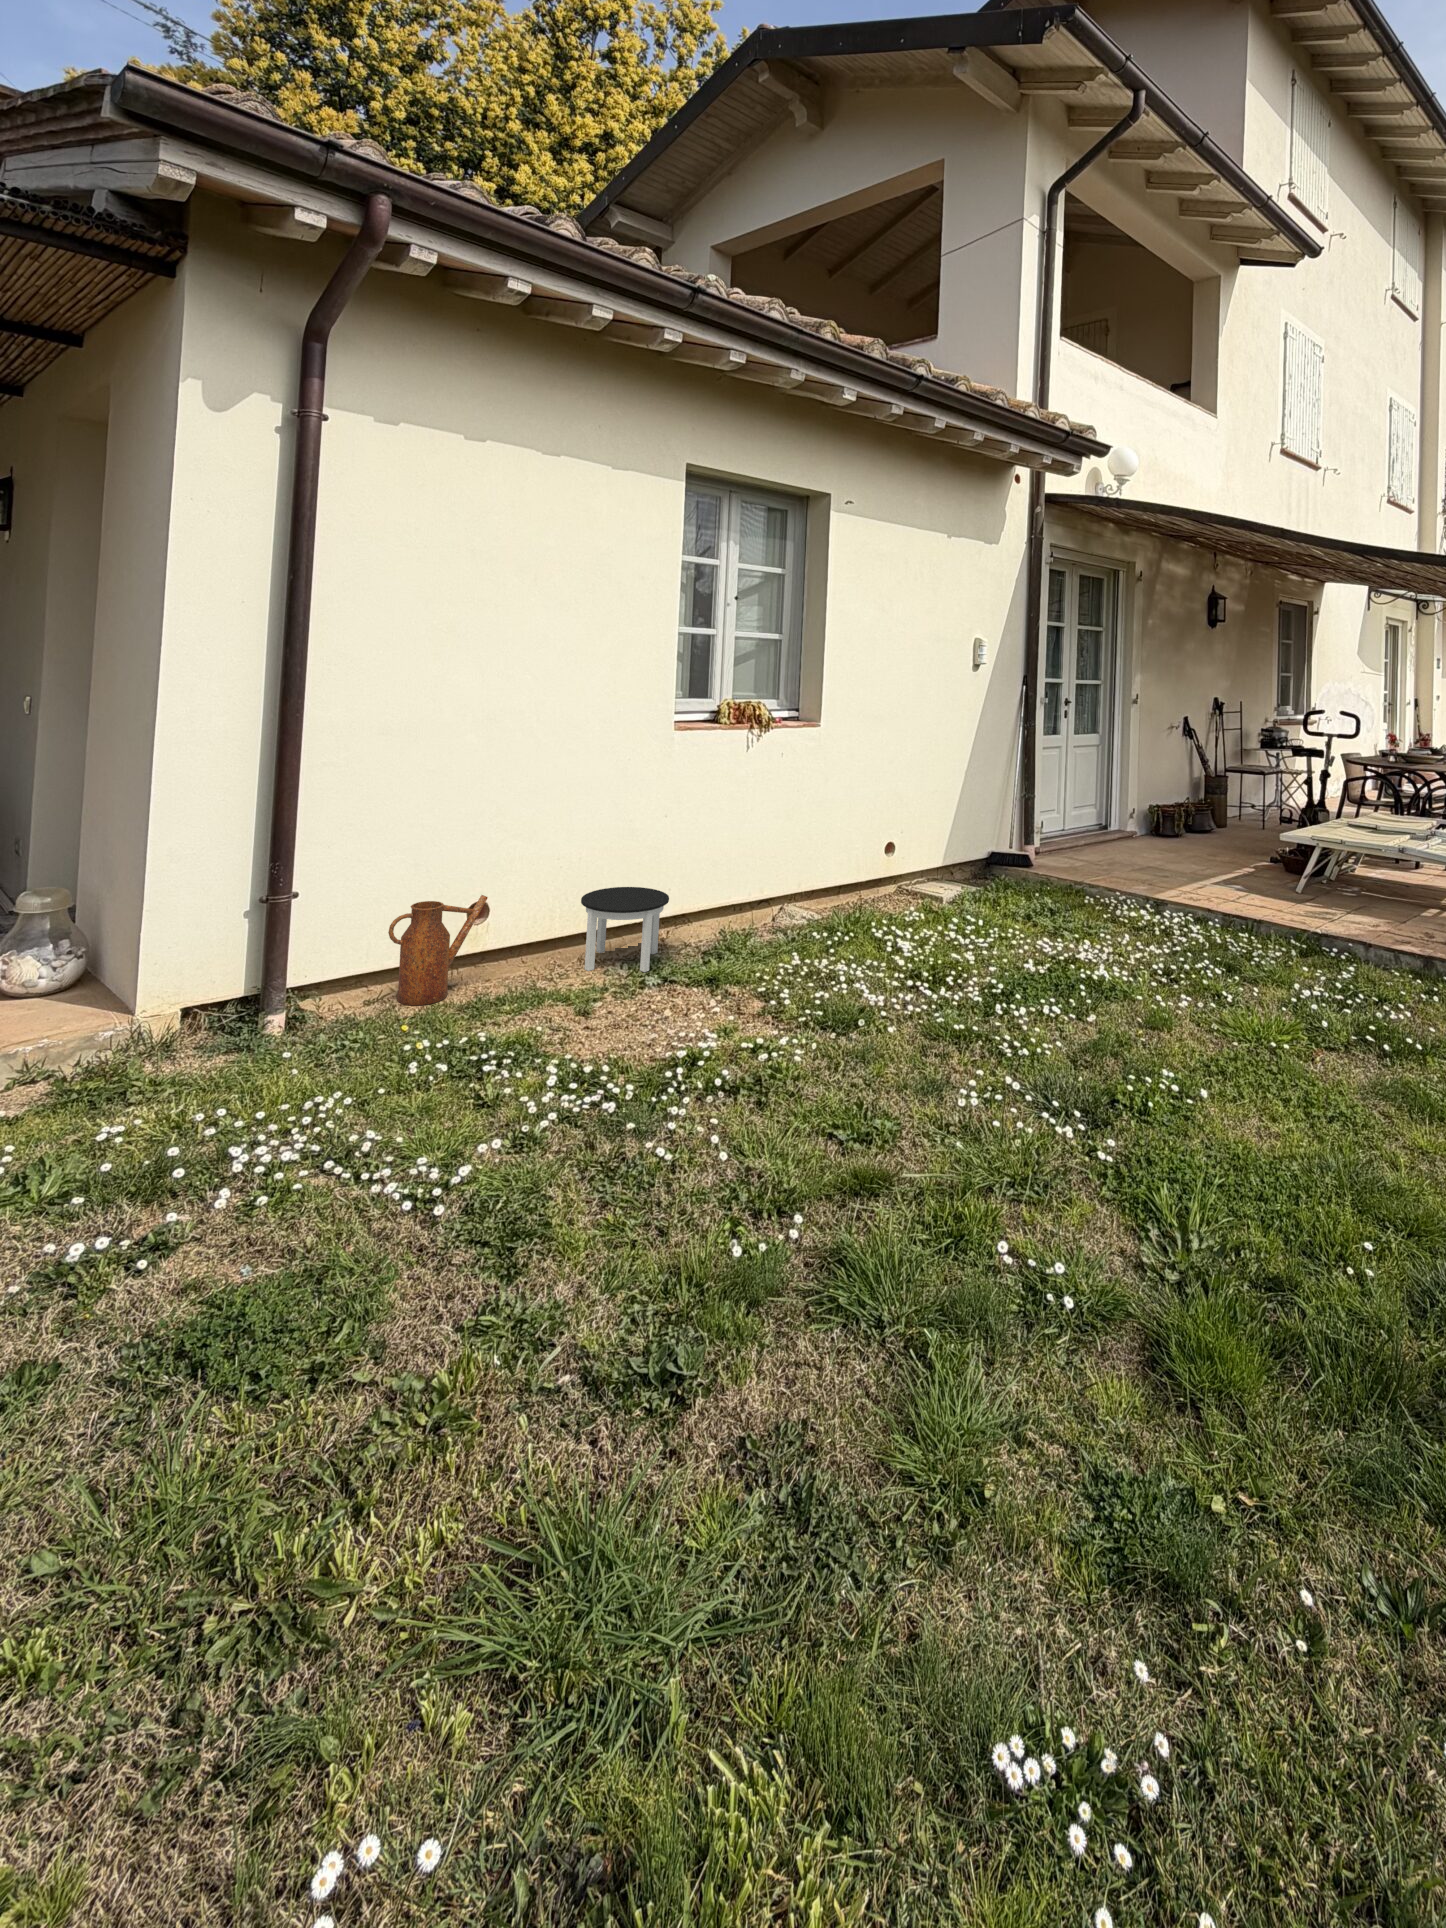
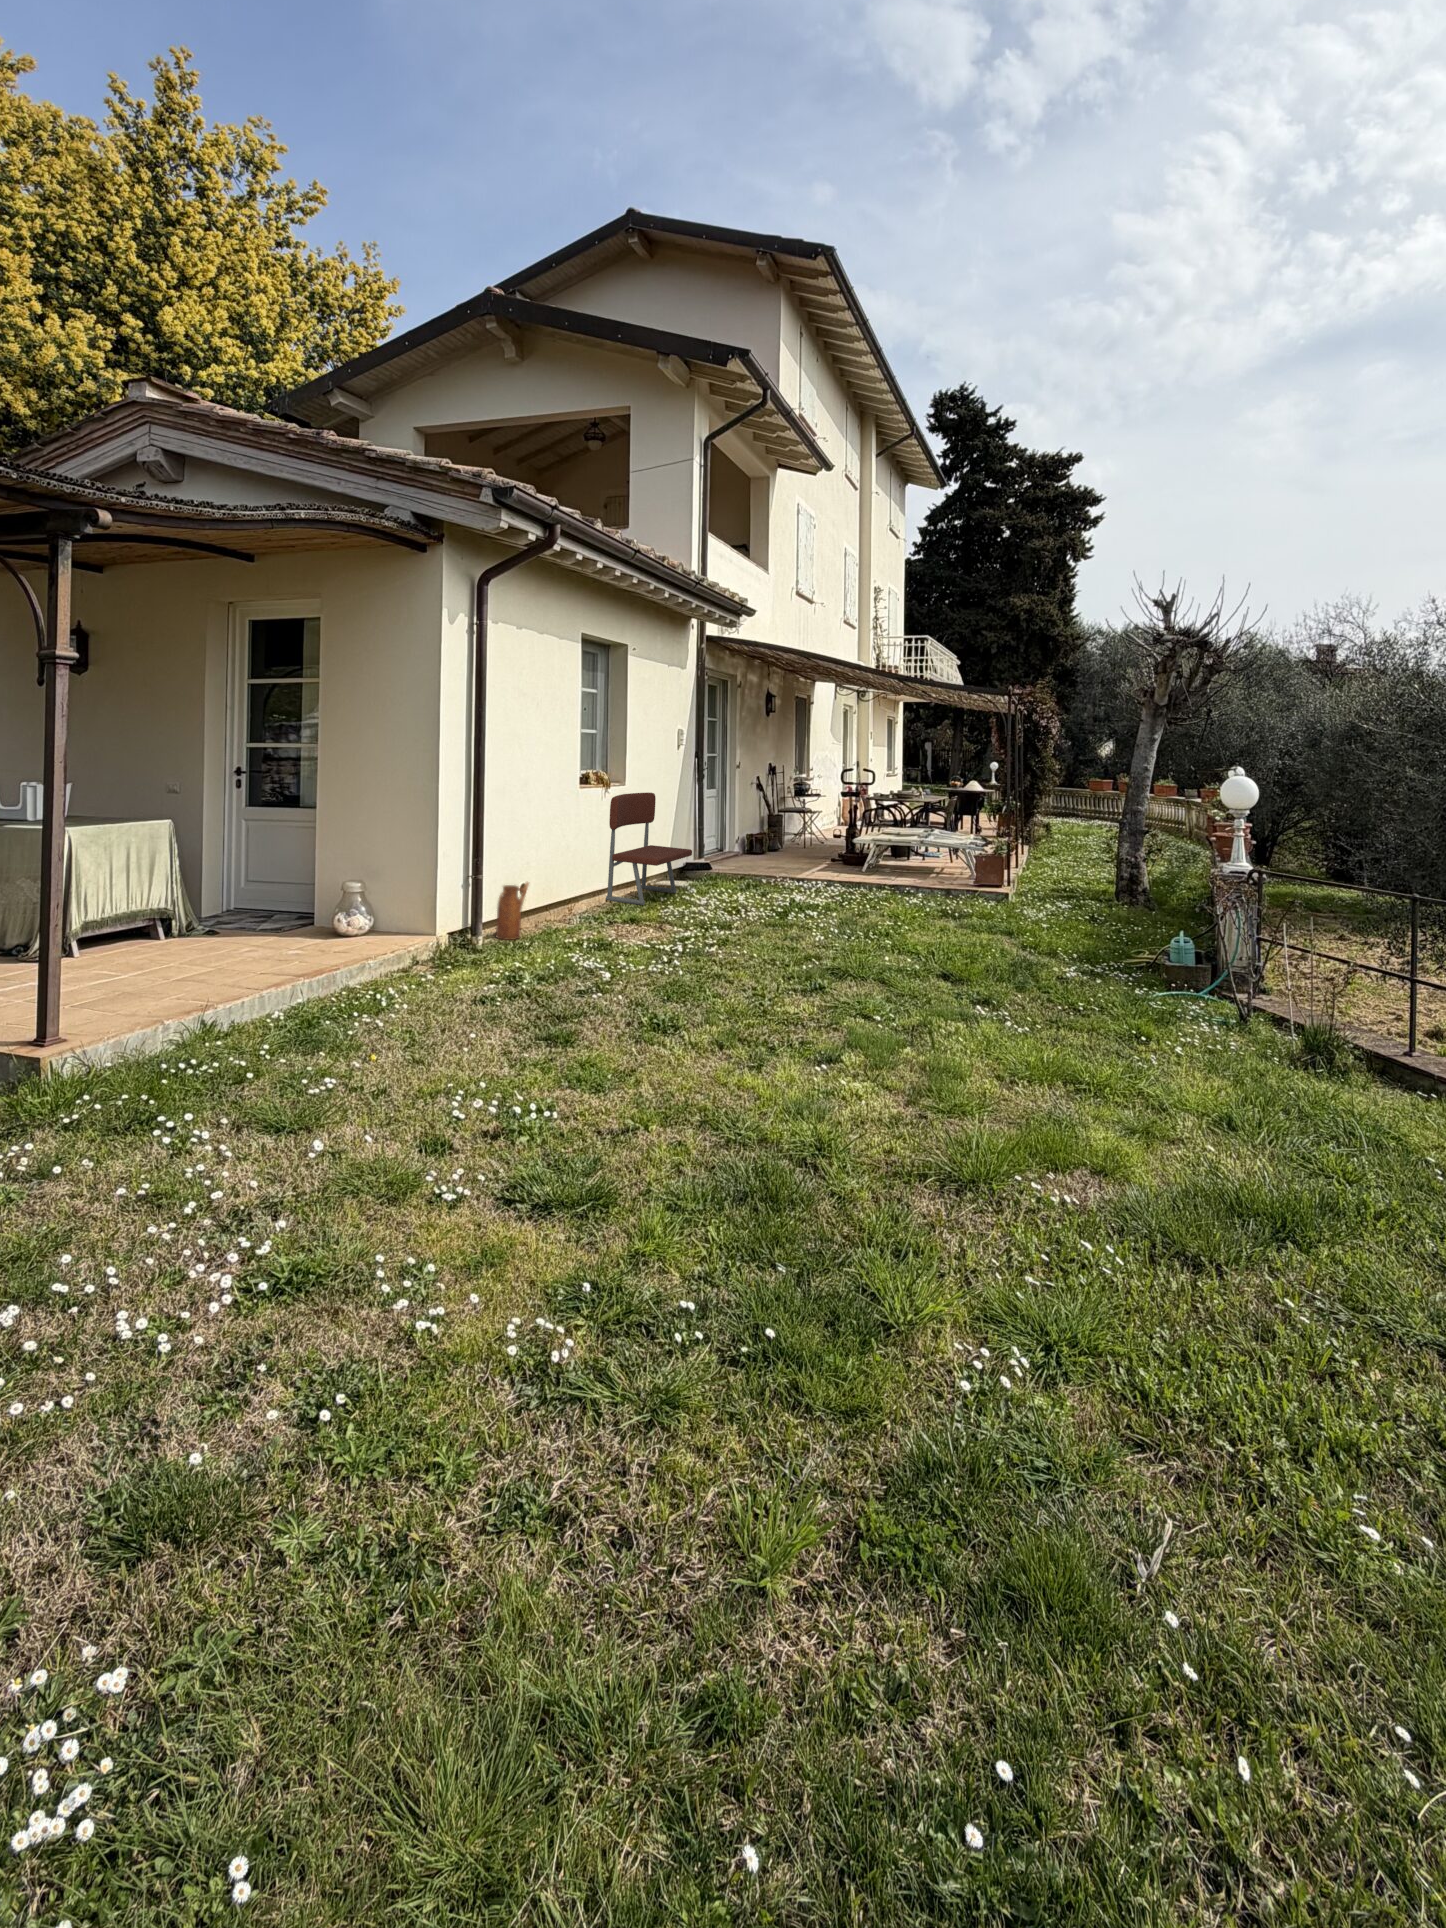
bench: none [762,739,934,934] -> present [606,793,692,905]
round table: present [581,887,669,972] -> none [551,880,599,924]

